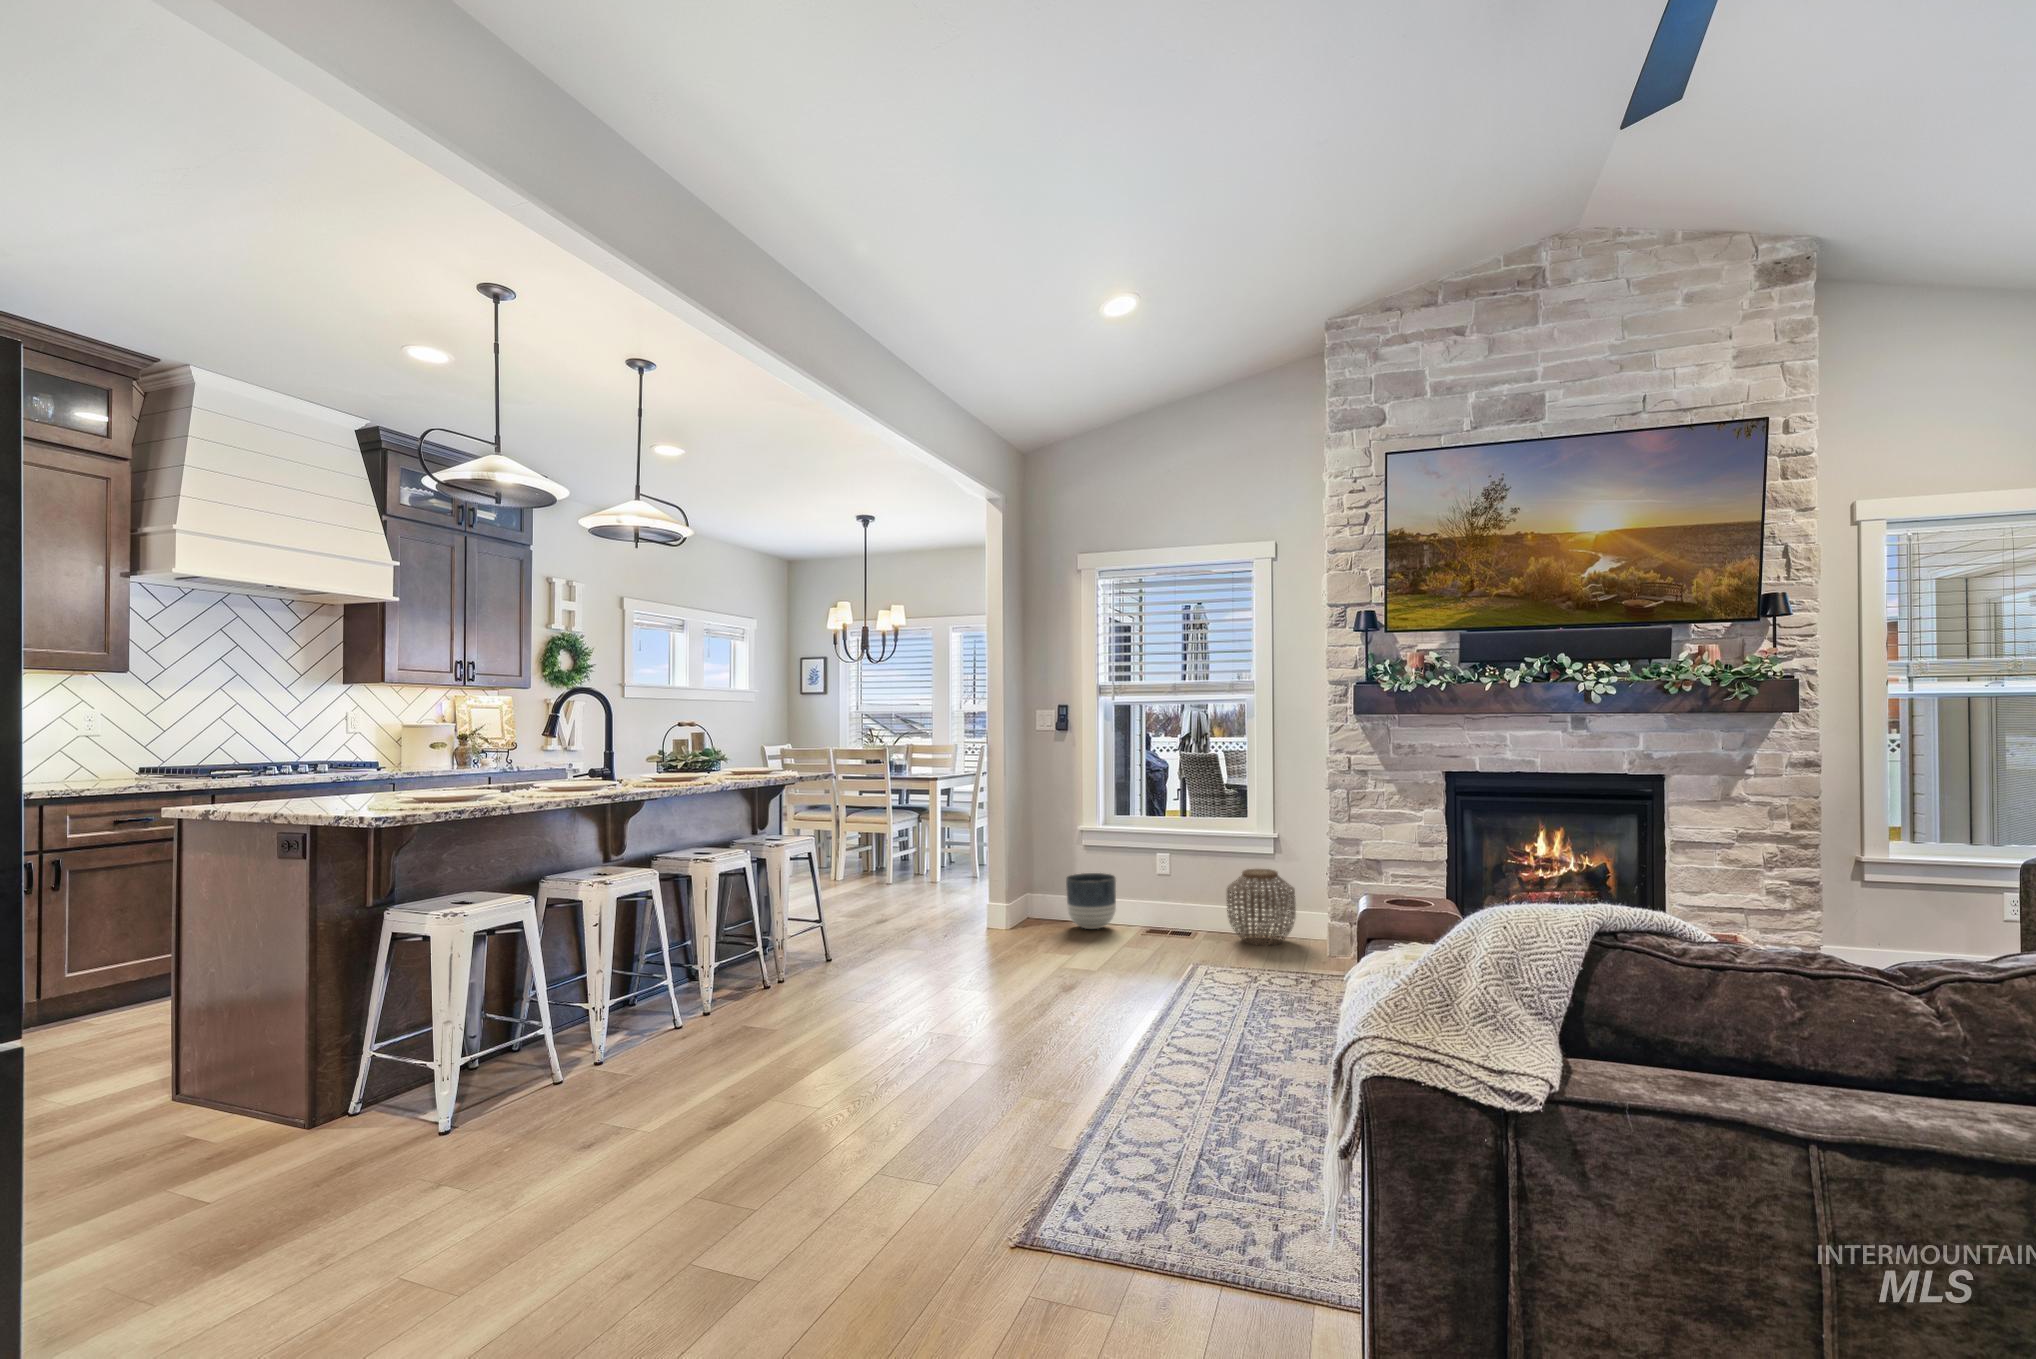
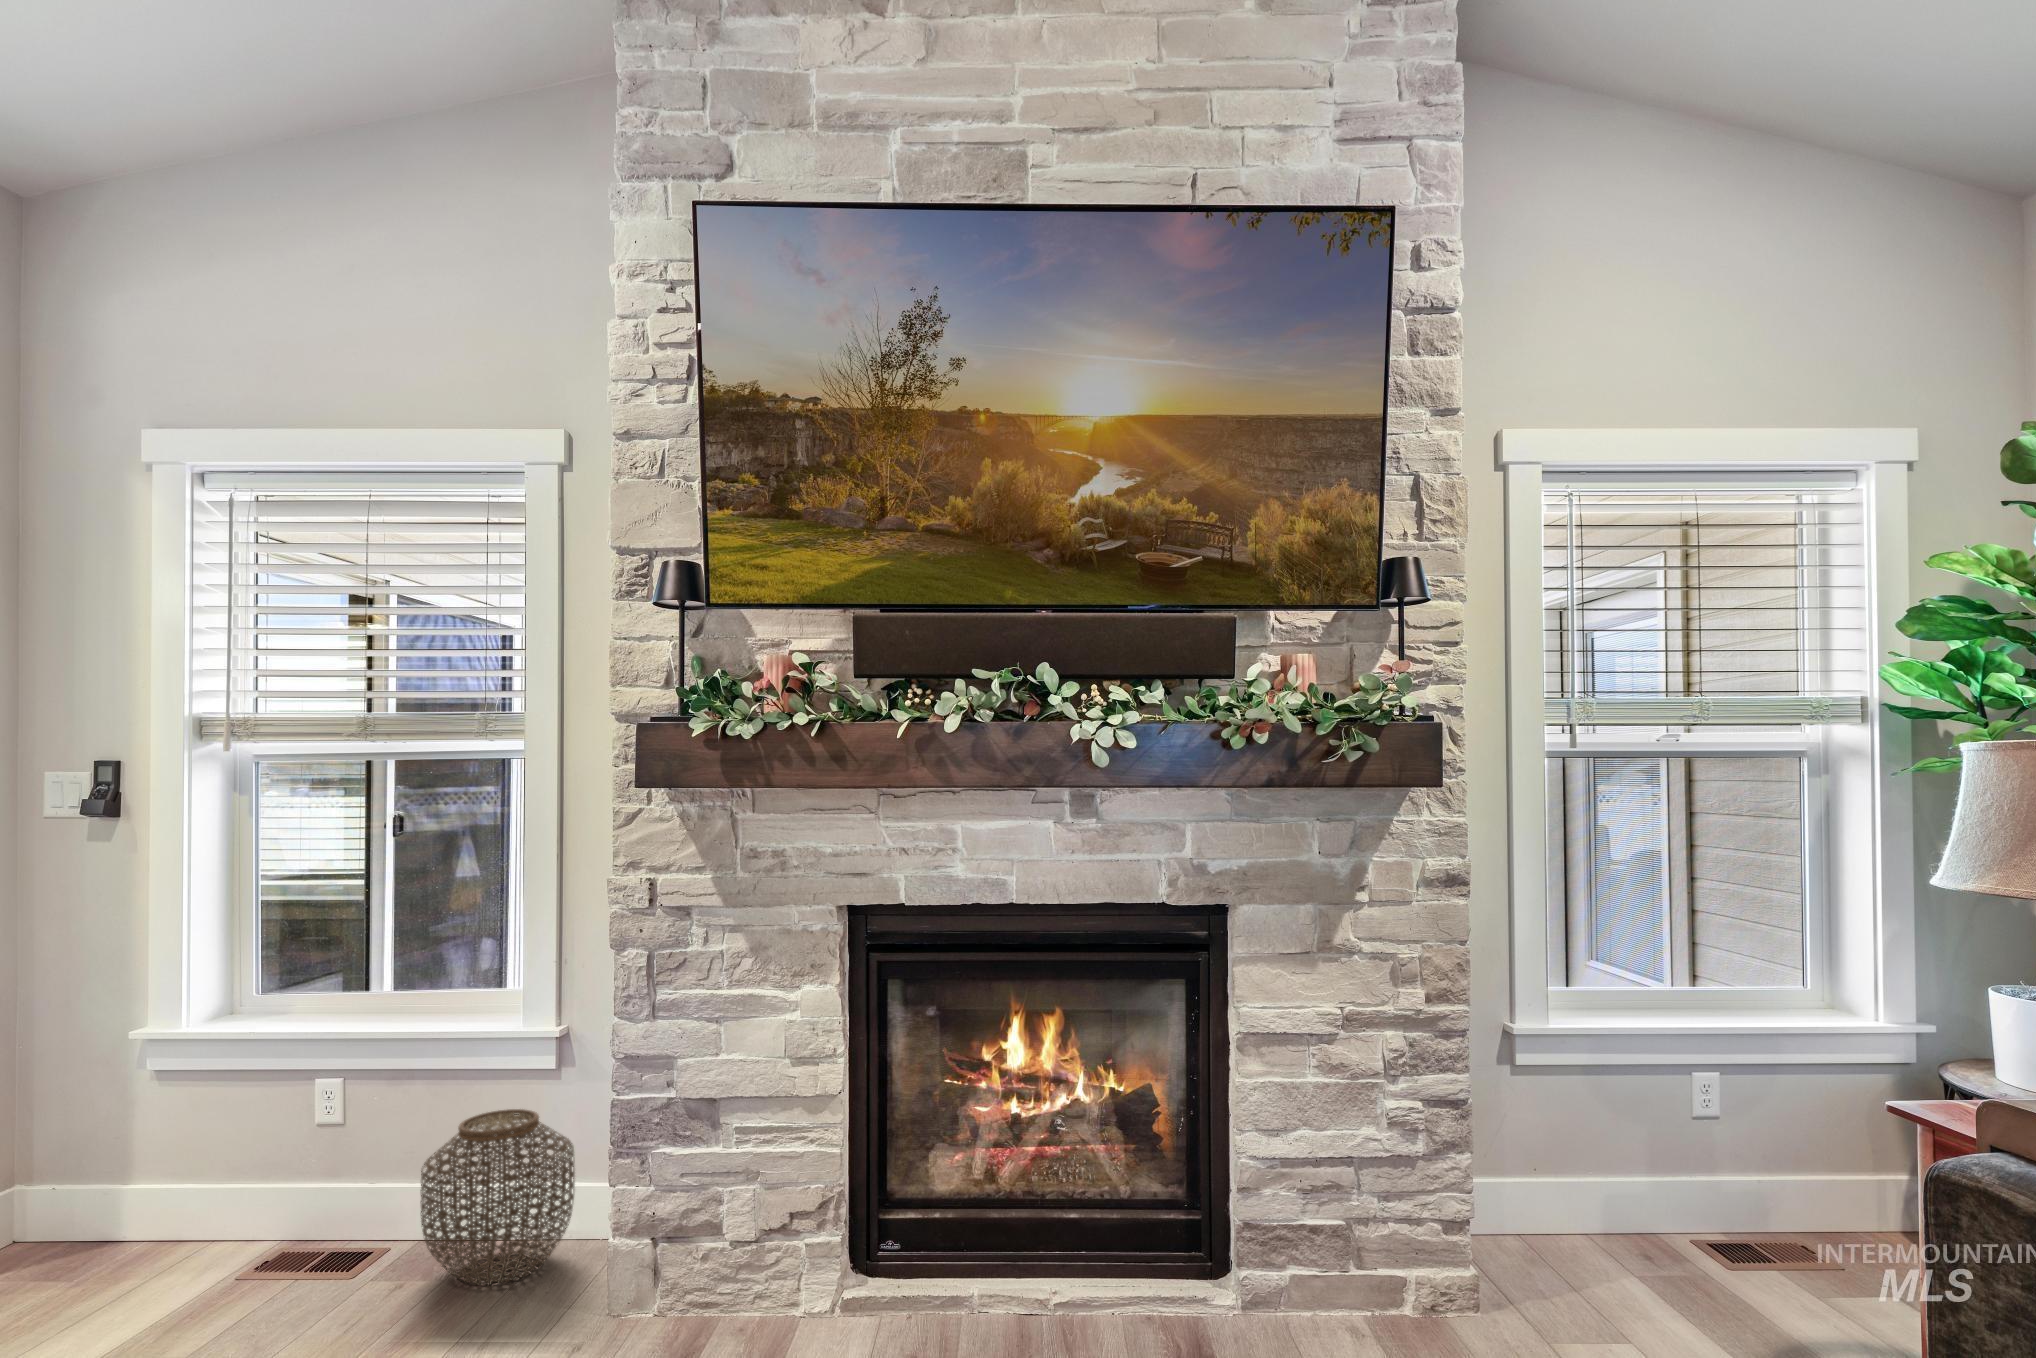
planter: present [1066,873,1116,929] -> none [71,1133,206,1271]

